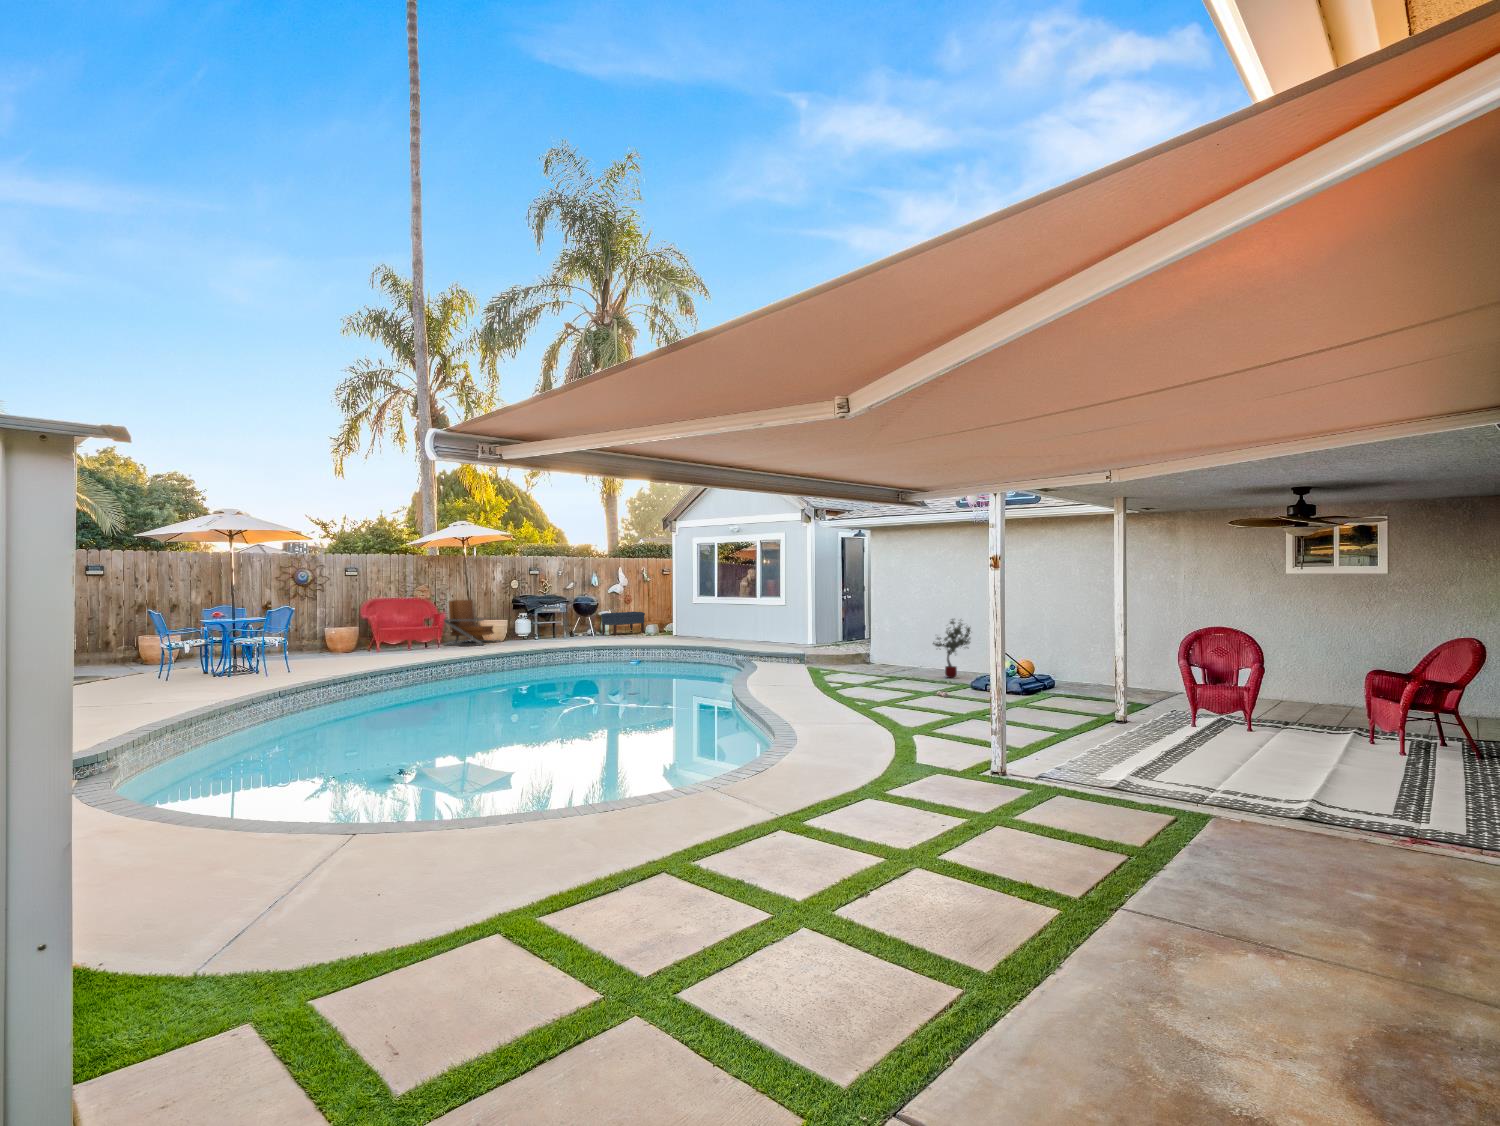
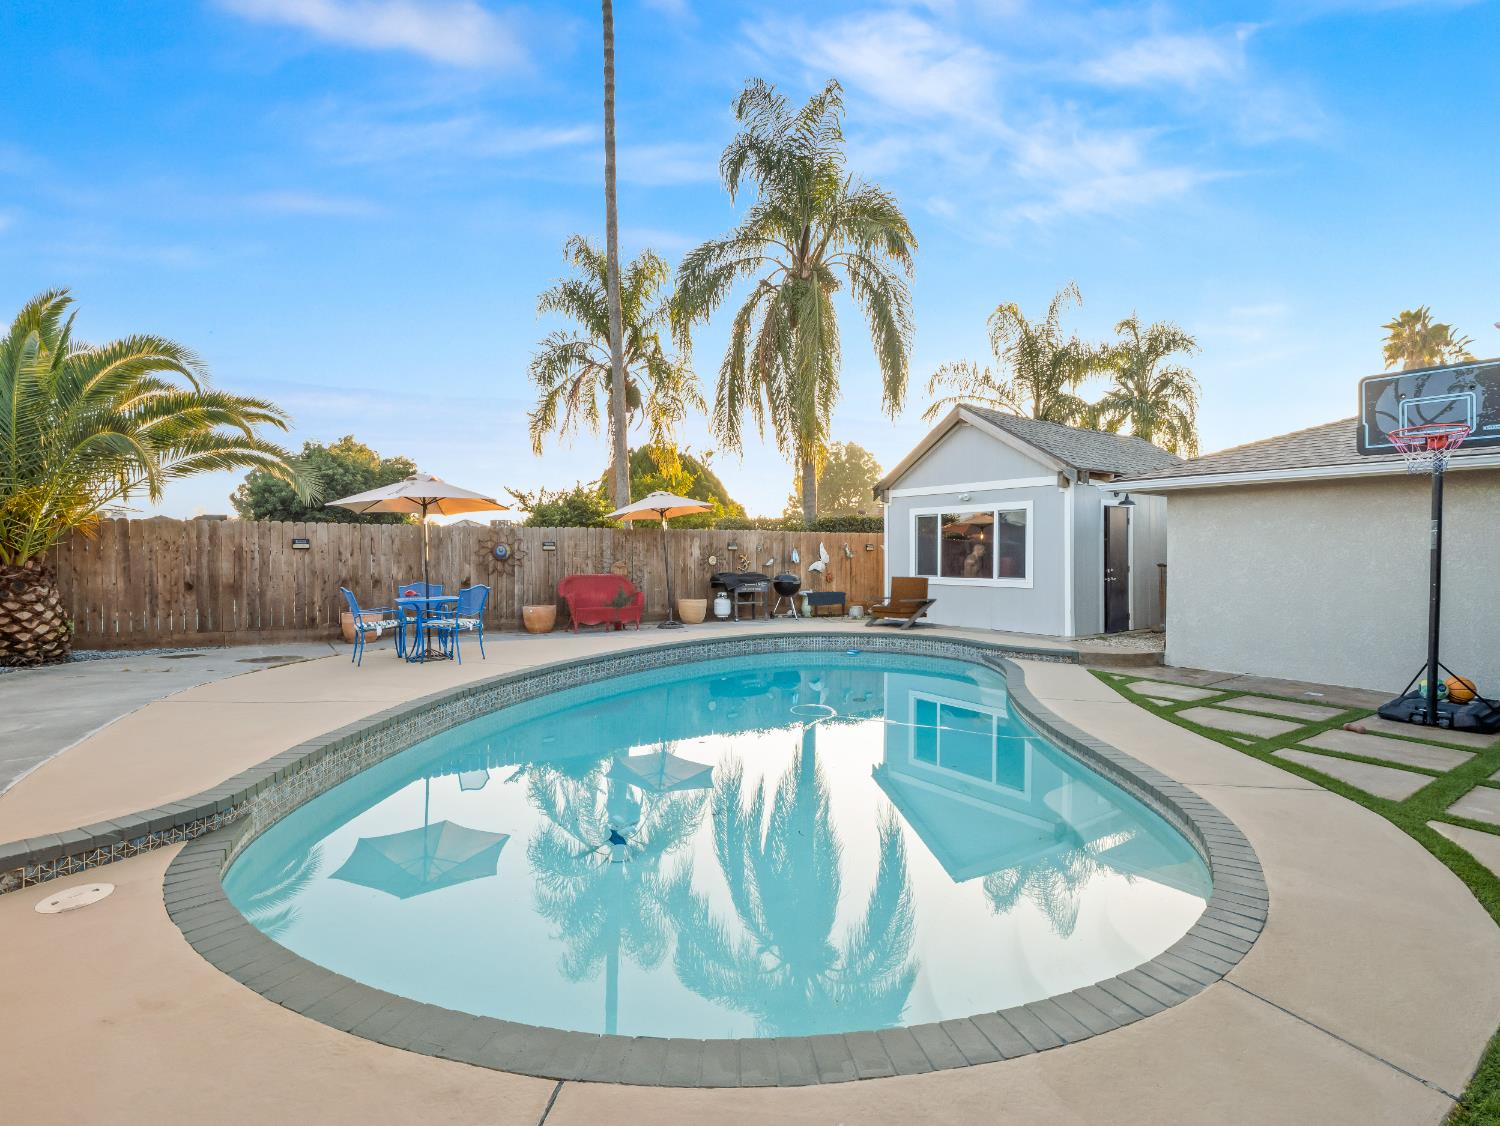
lounge chair: present [444,600,500,645] -> present [865,576,937,630]
potted tree: present [933,619,970,678] -> present [602,586,635,630]

